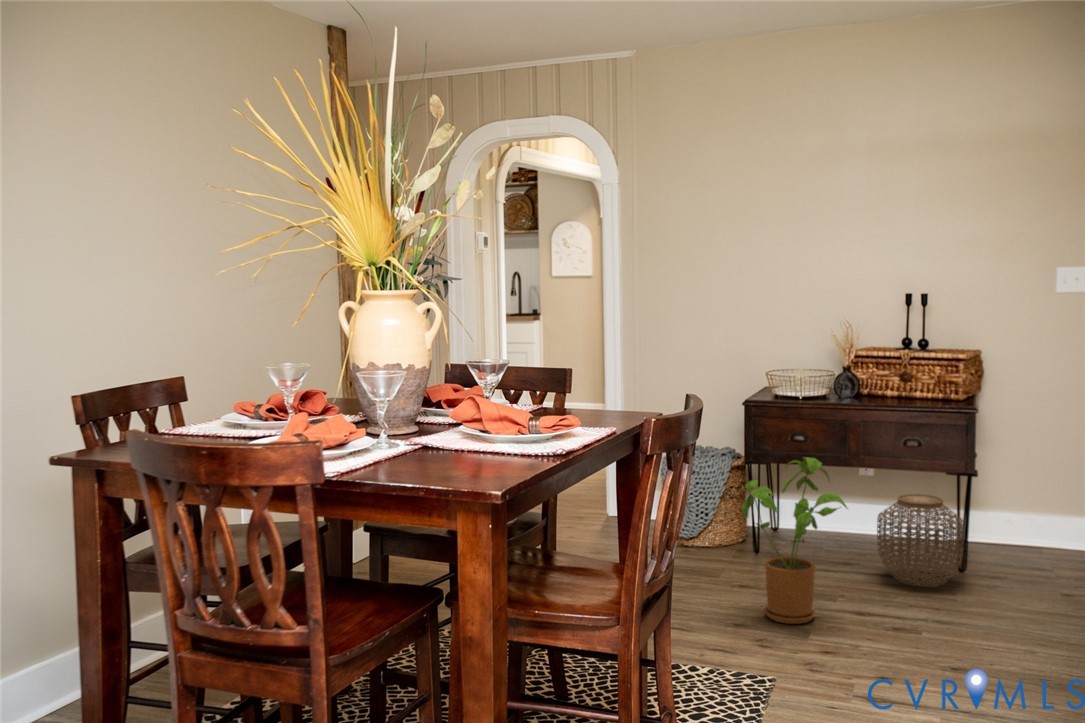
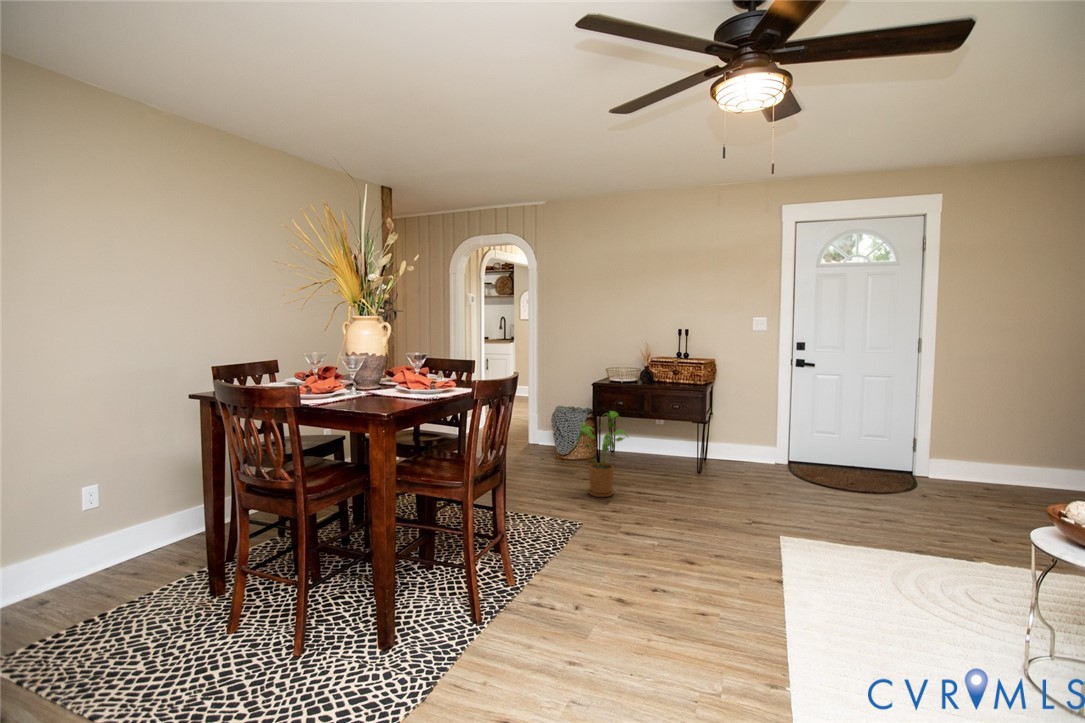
woven basket: present [877,494,964,587] -> none [655,433,698,481]

